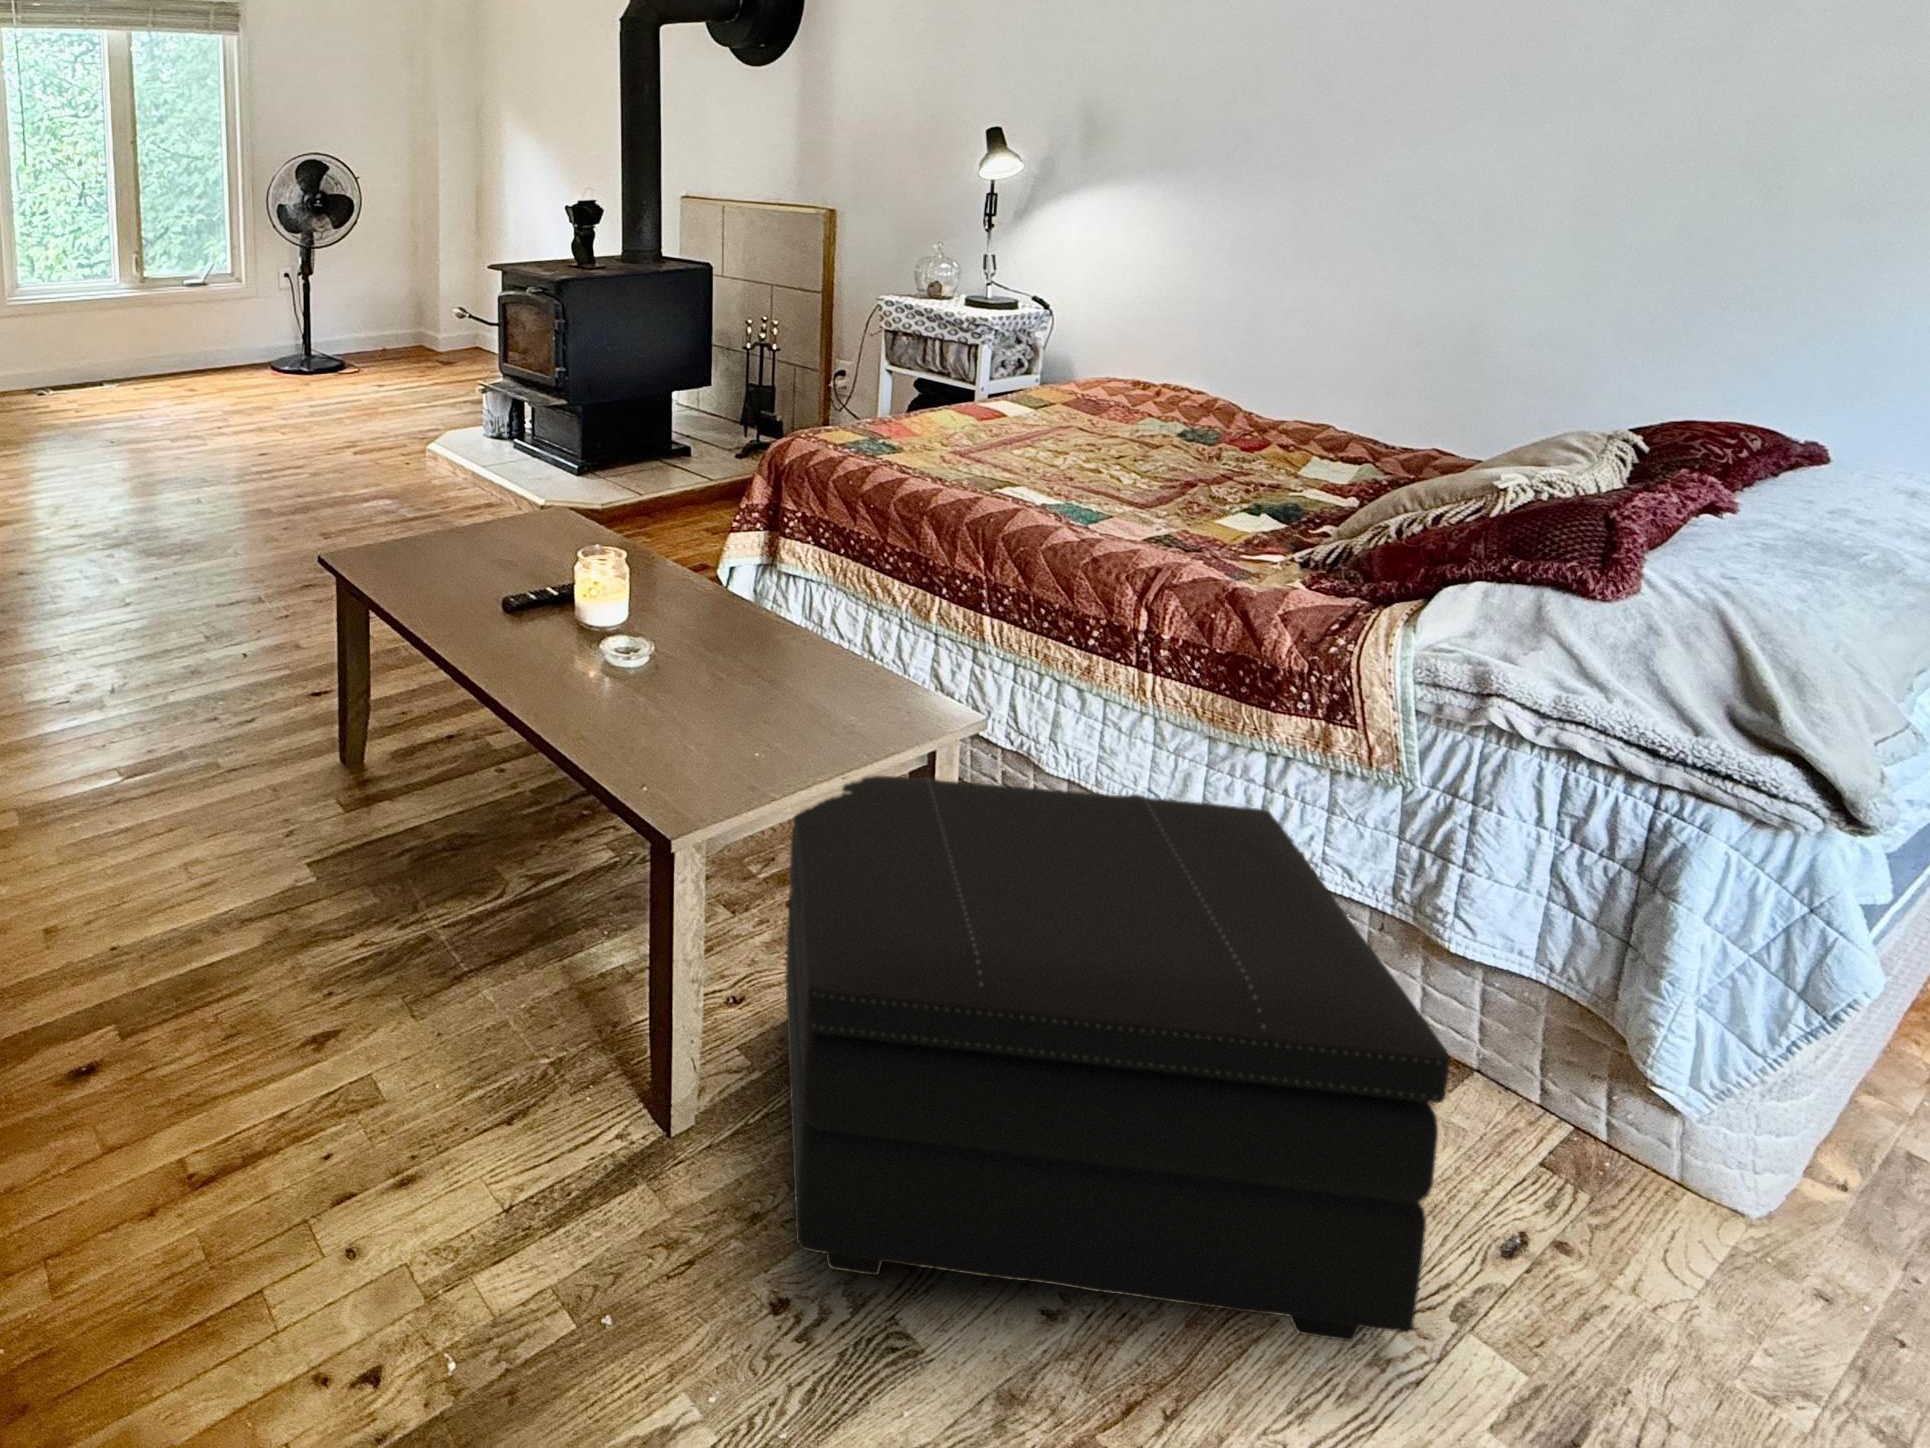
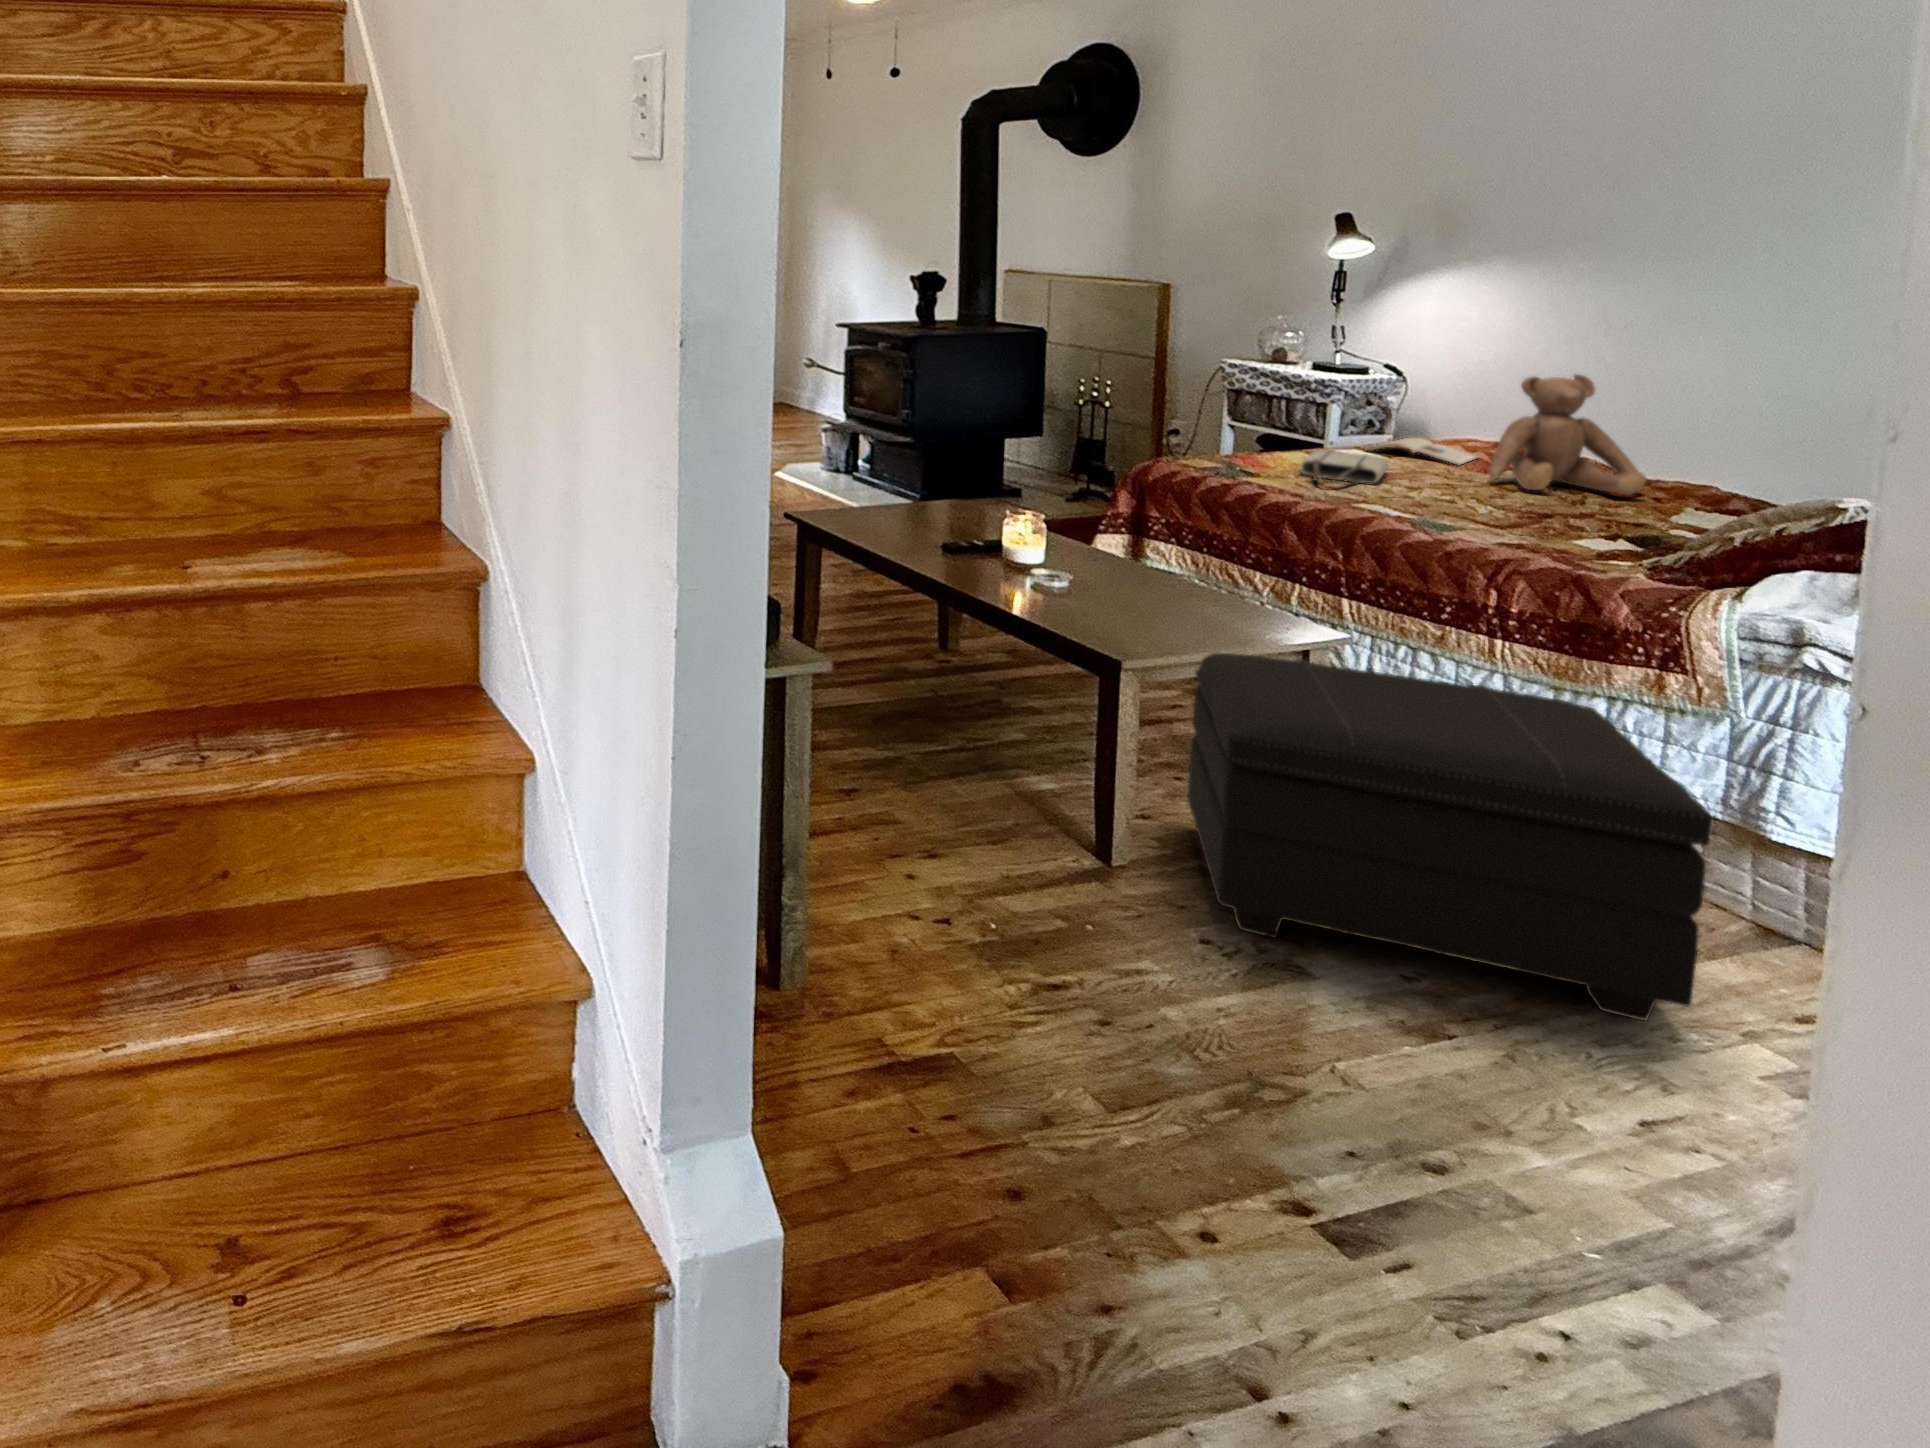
teddy bear: none [1127,311,1272,446] -> present [1489,374,1646,495]
magazine: none [1011,381,1117,414] -> present [1365,438,1477,465]
tote bag: none [946,406,1032,454] -> present [1301,450,1388,484]

